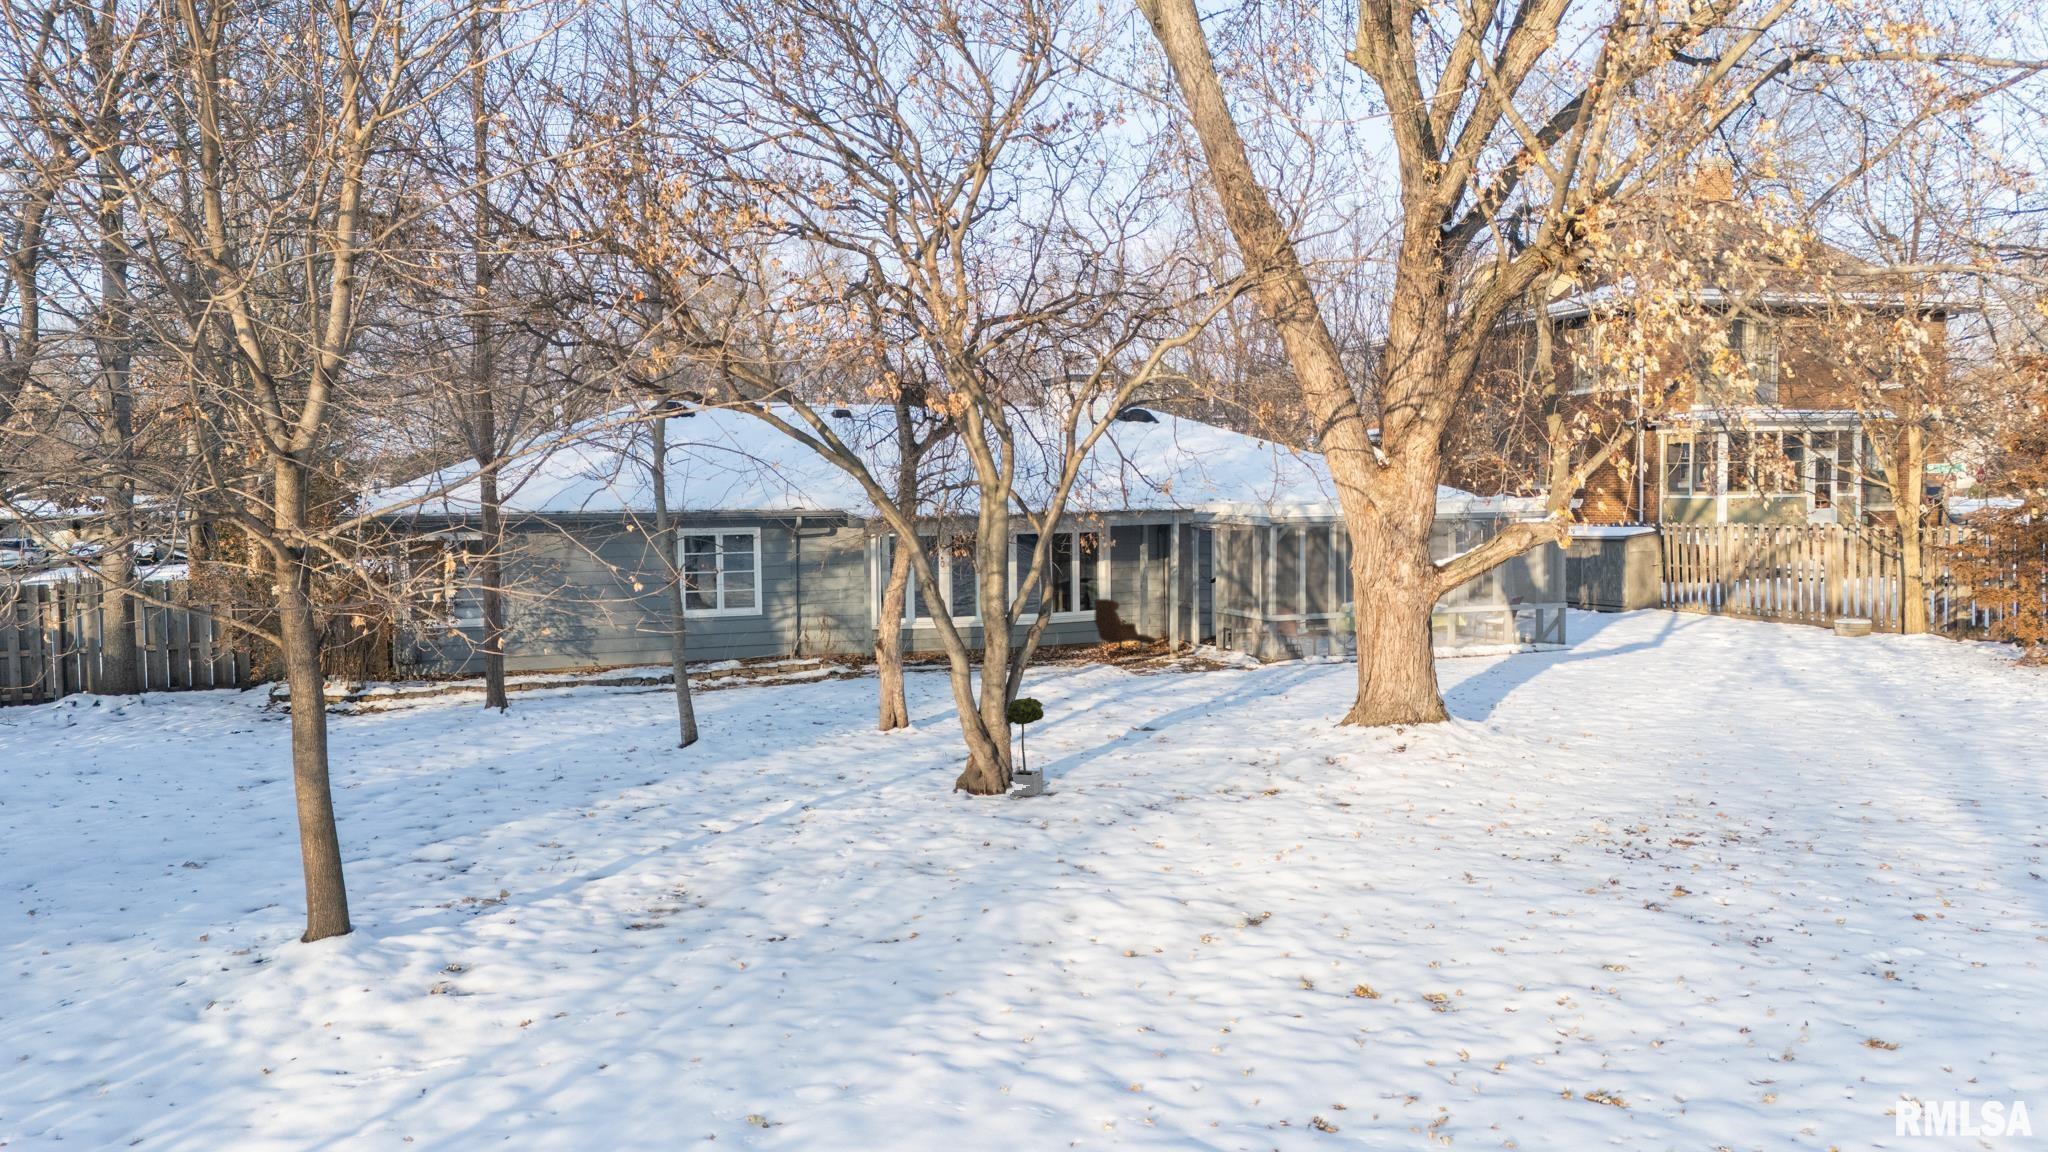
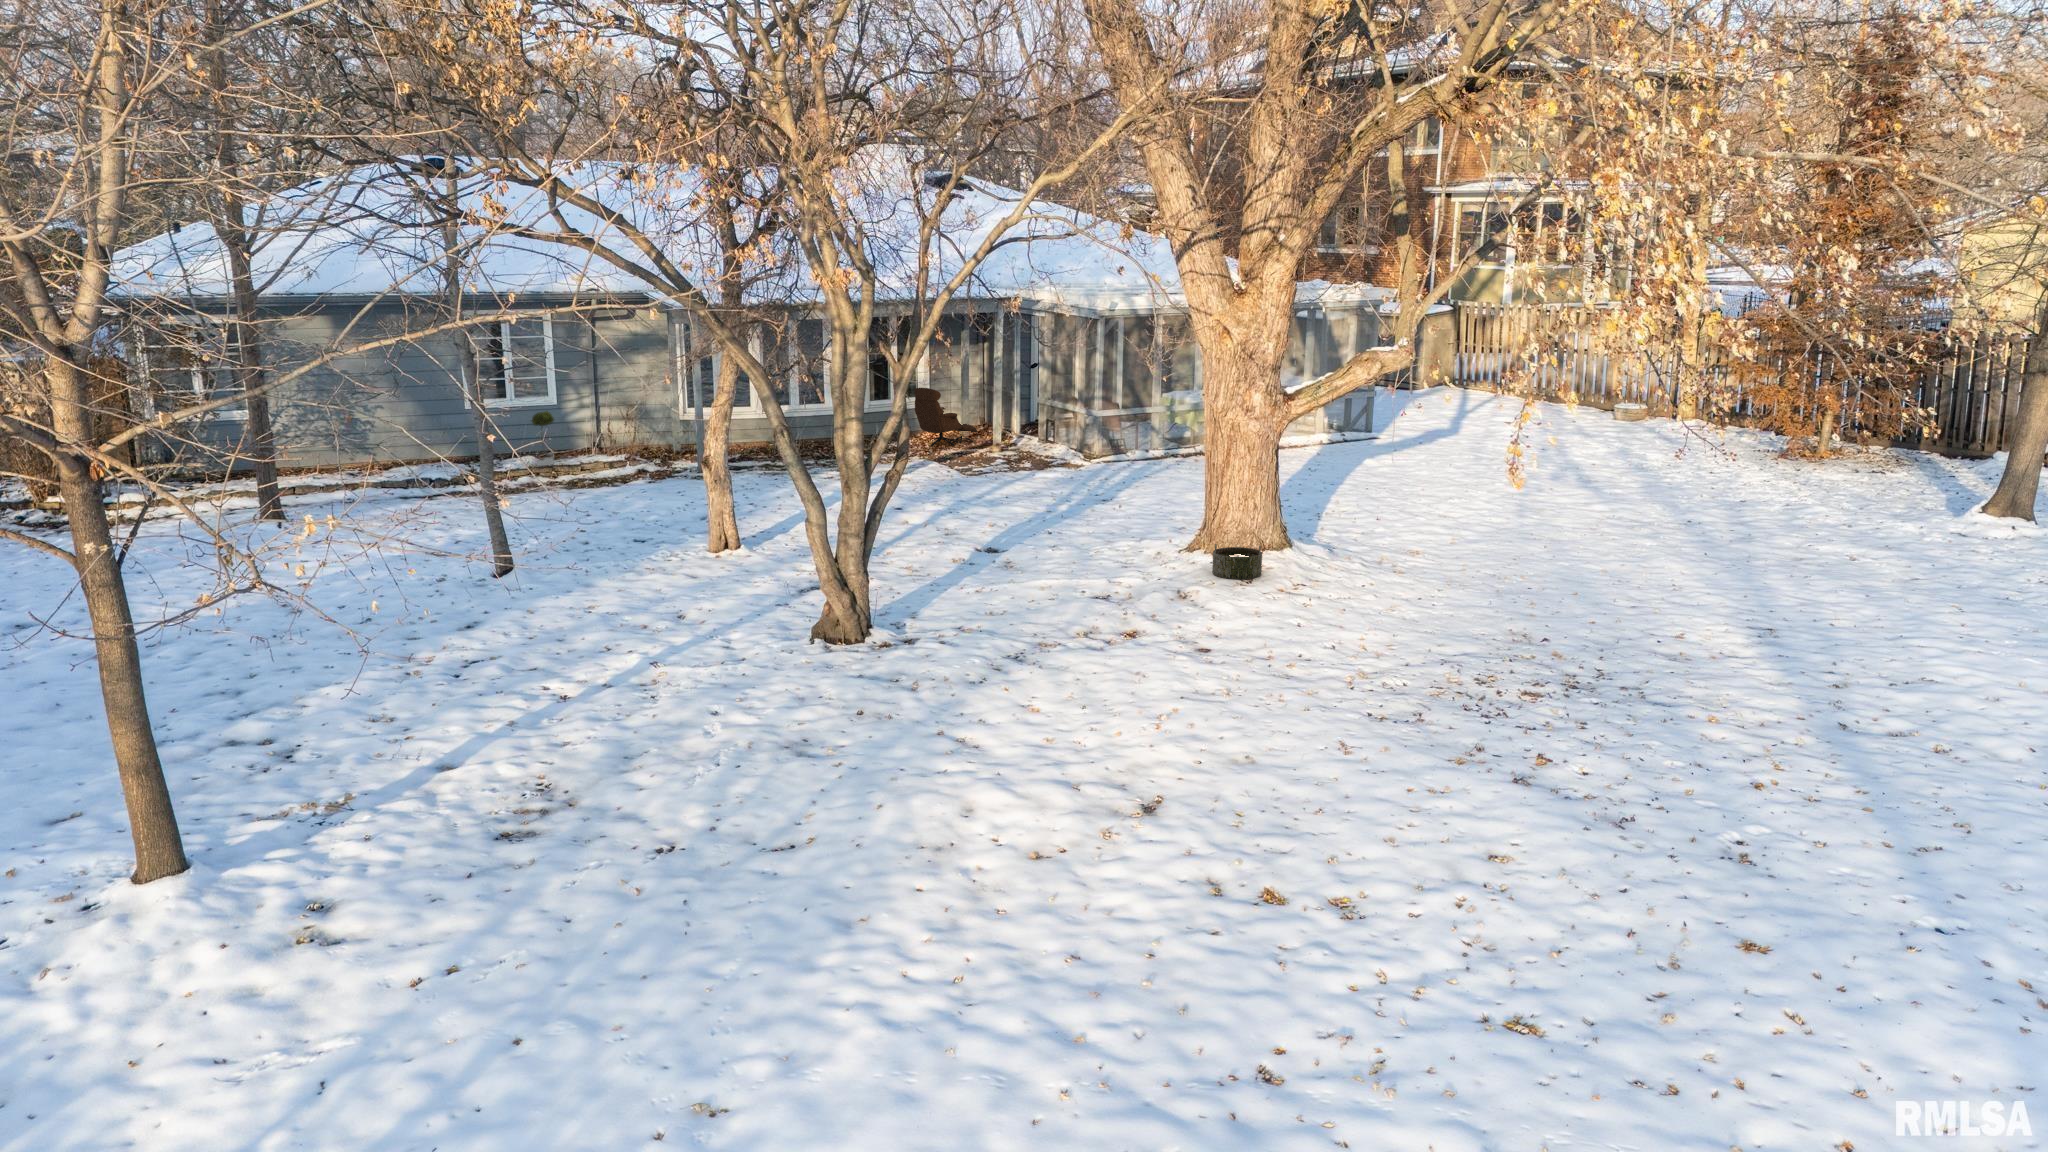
potted tree: present [1007,697,1044,796] -> present [532,411,554,466]
basket: none [1368,718,1420,753] -> present [1212,544,1262,579]

